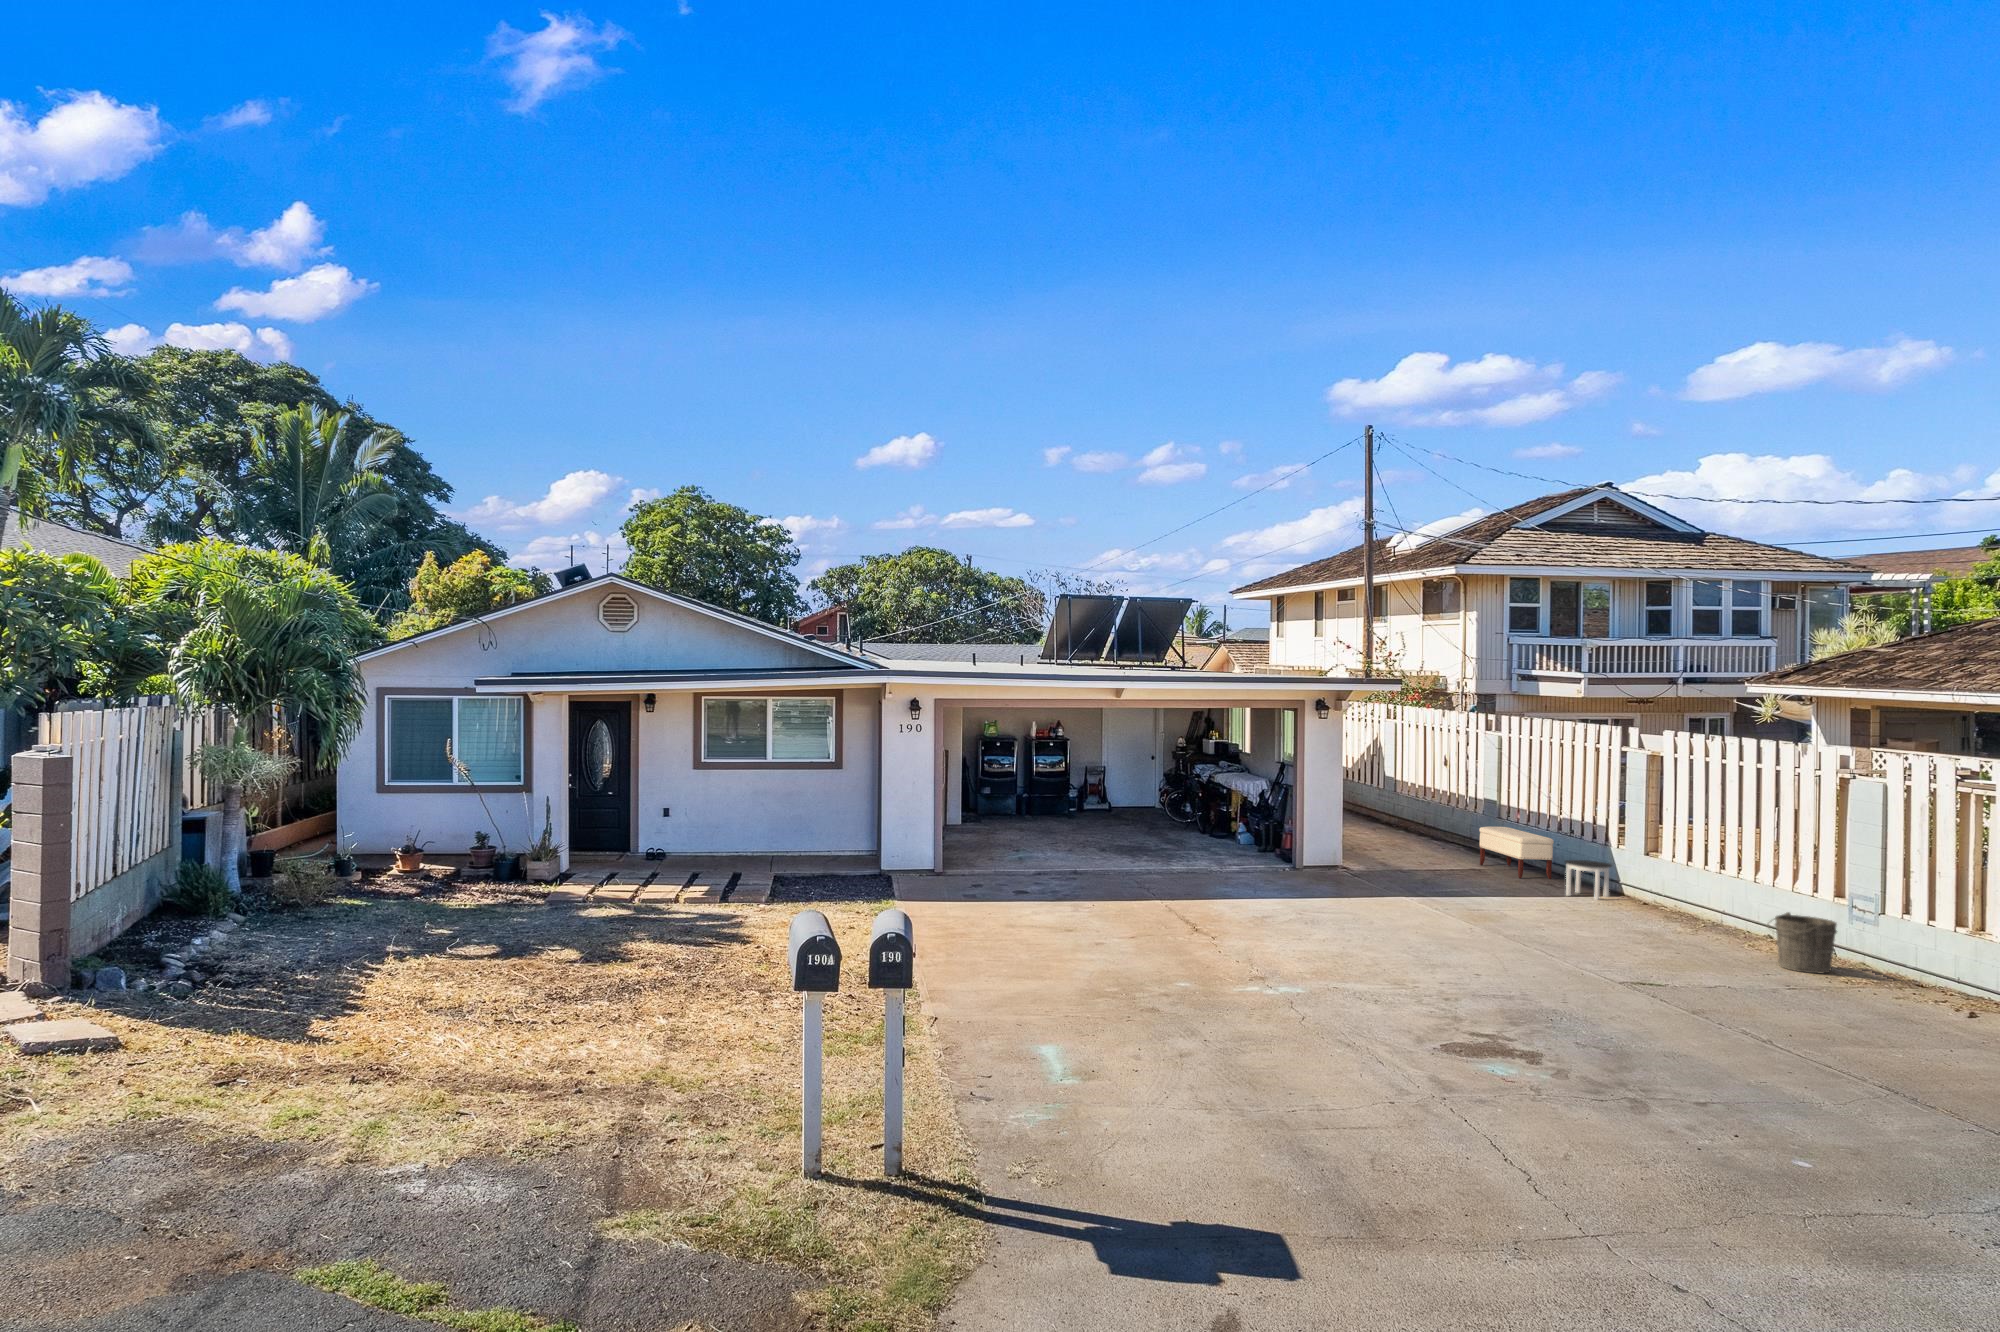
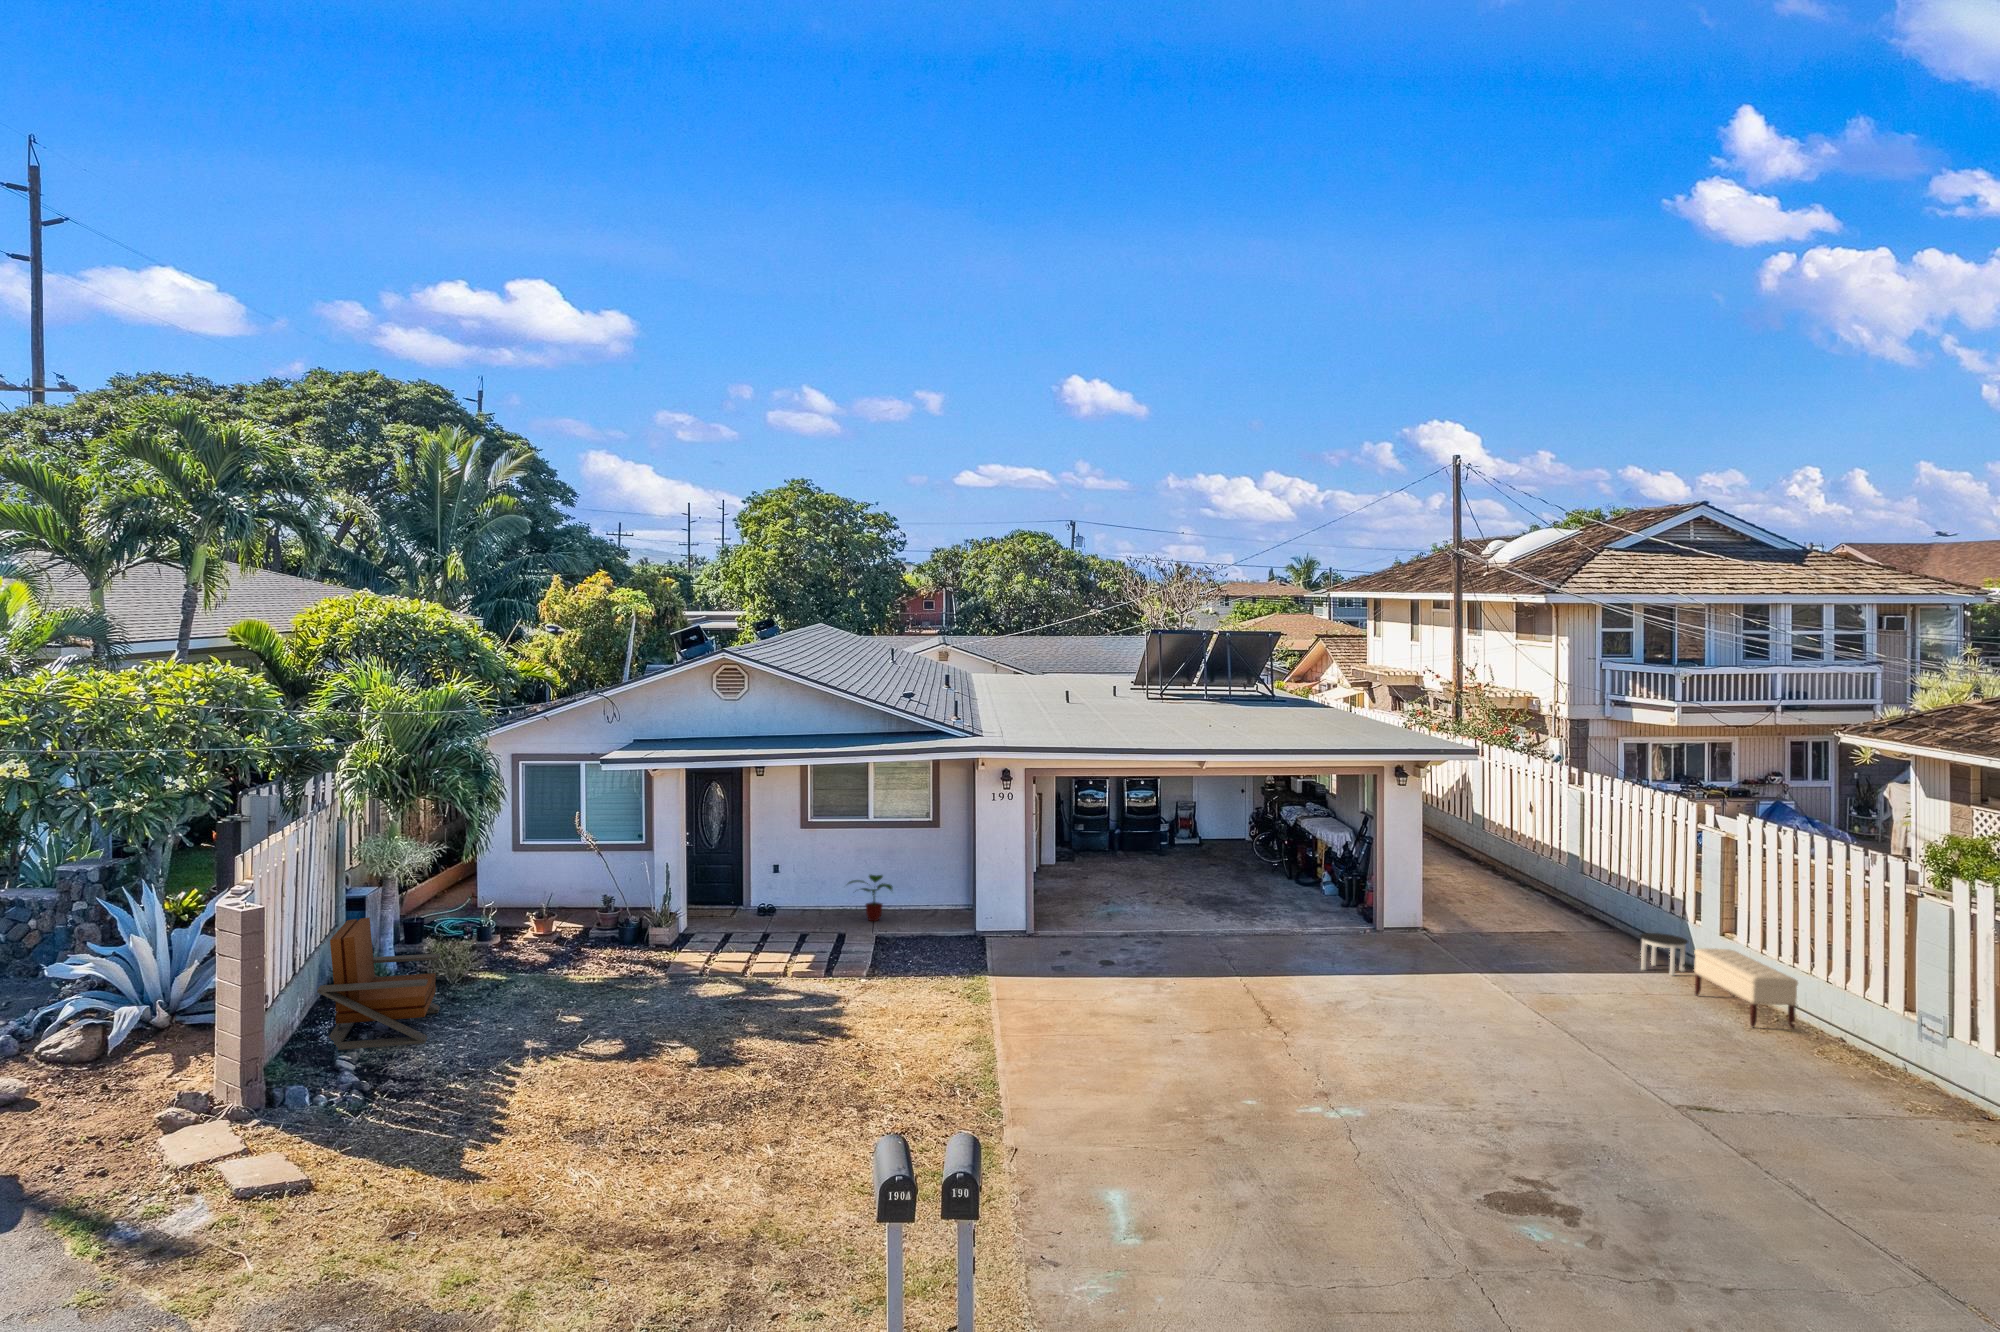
potted plant: none [737,815,790,863] -> present [848,875,893,921]
lounge chair: none [140,817,284,956] -> present [317,918,440,1050]
bench: present [1479,826,1554,879] -> present [1694,948,1798,1029]
bucket: present [1774,912,1837,973] -> none [1836,1024,1909,1091]

